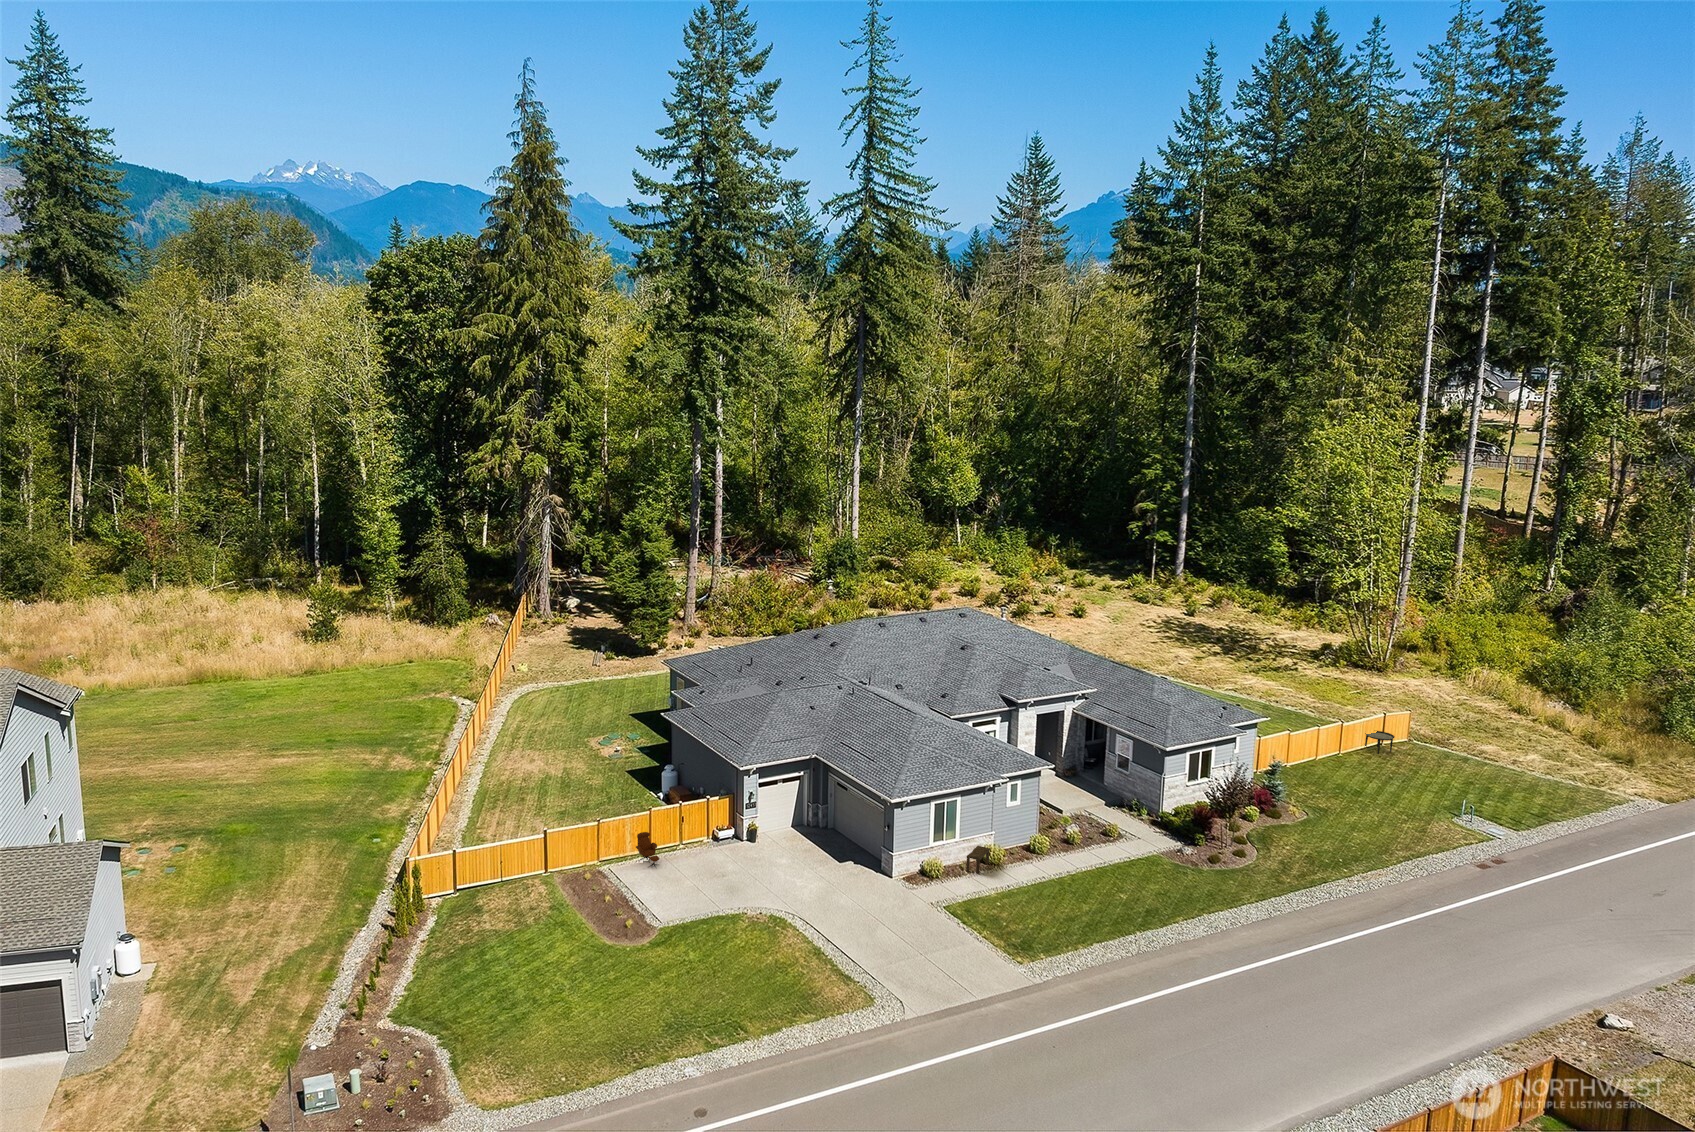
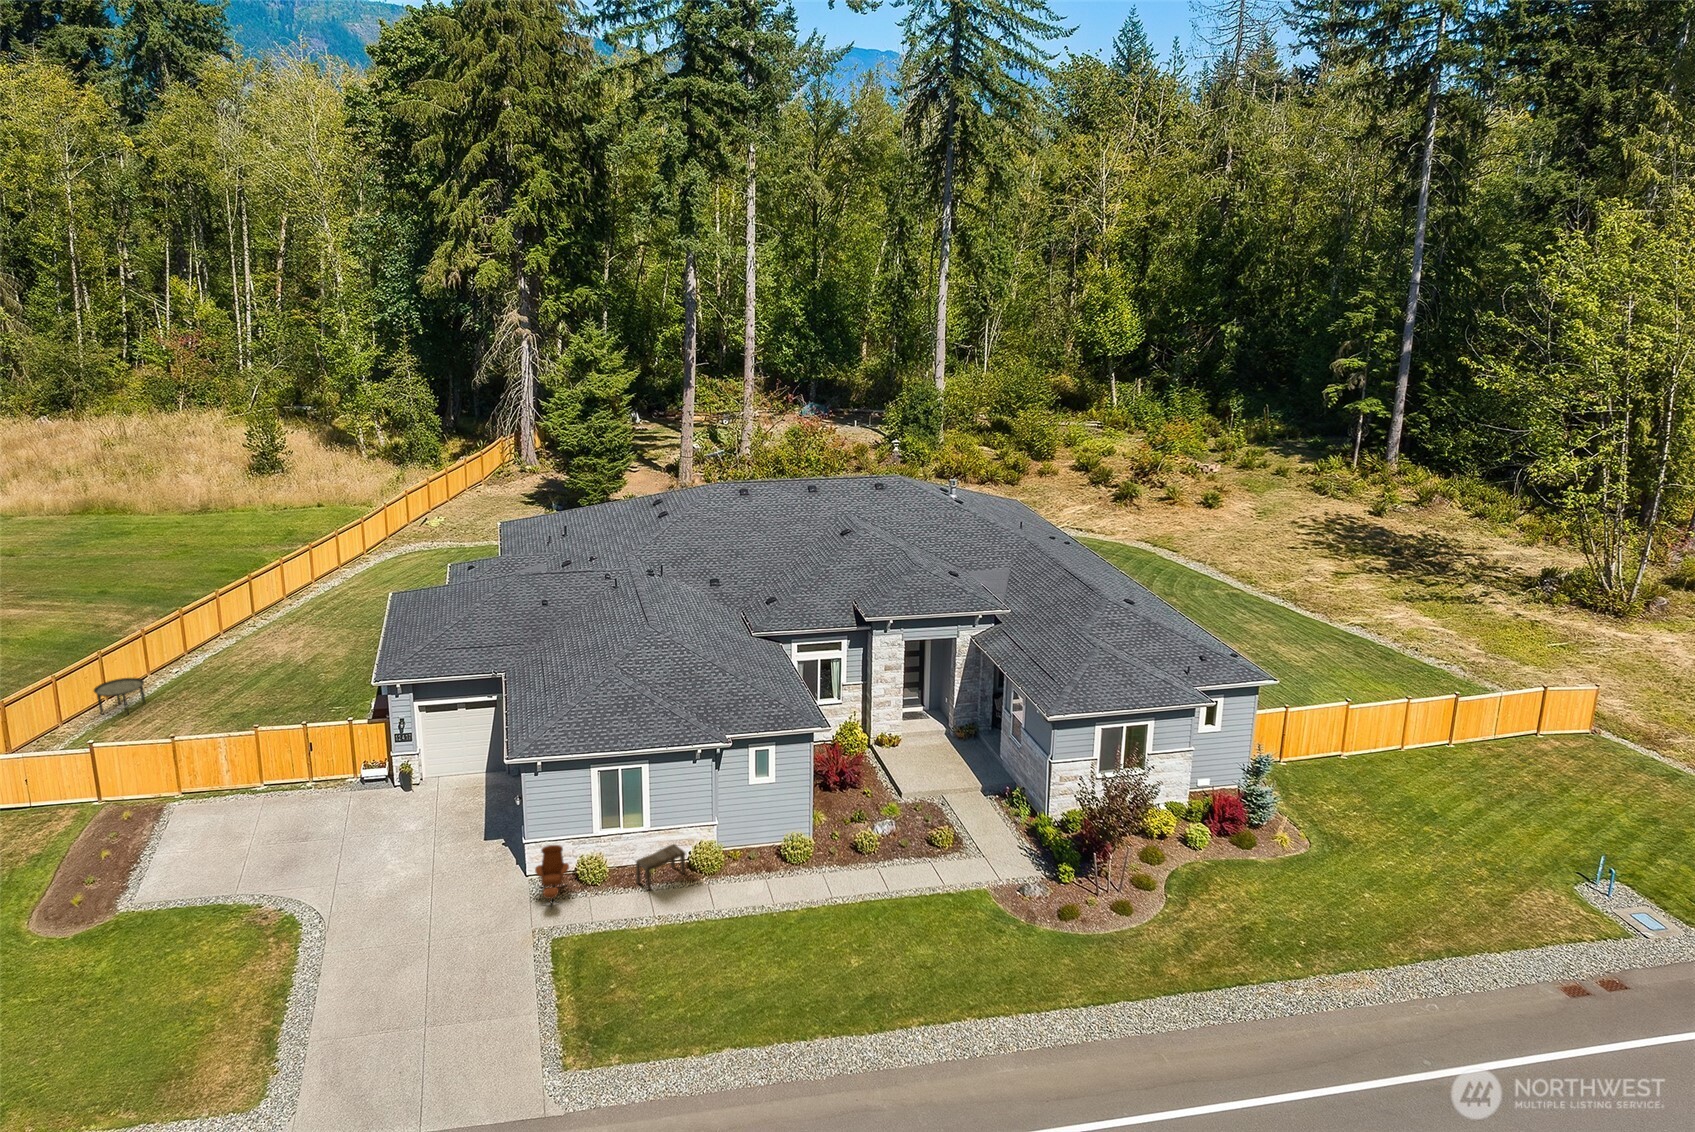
round table: present [1365,731,1394,754] -> present [94,678,146,715]
lounge chair: present [636,832,659,867] -> present [535,845,569,903]

